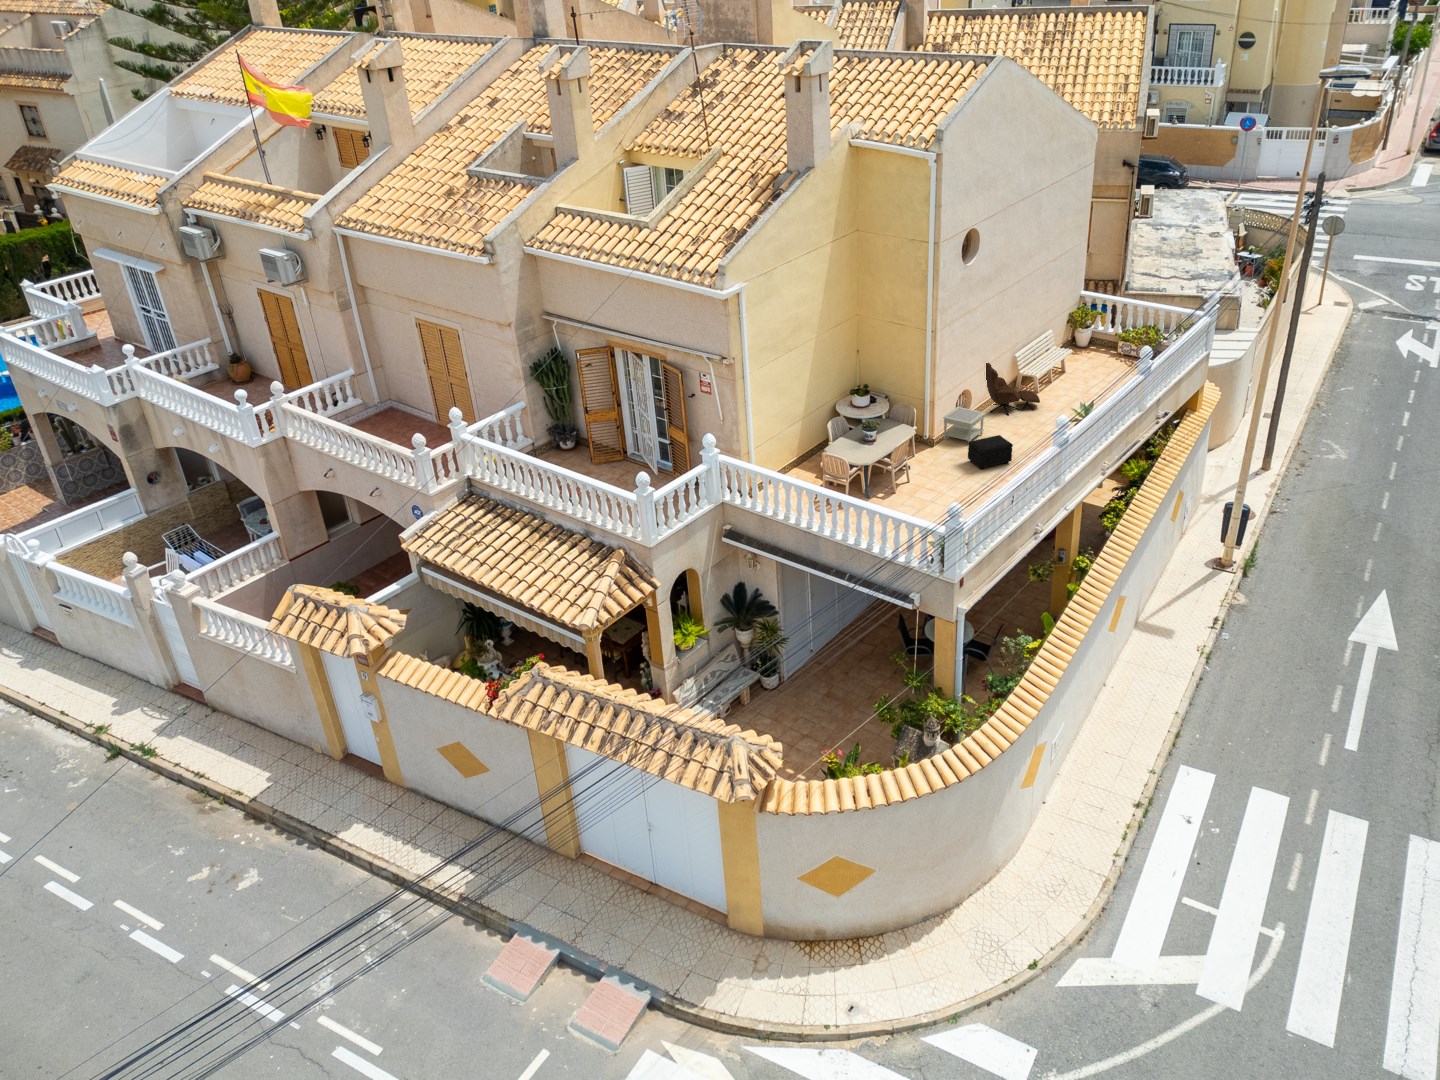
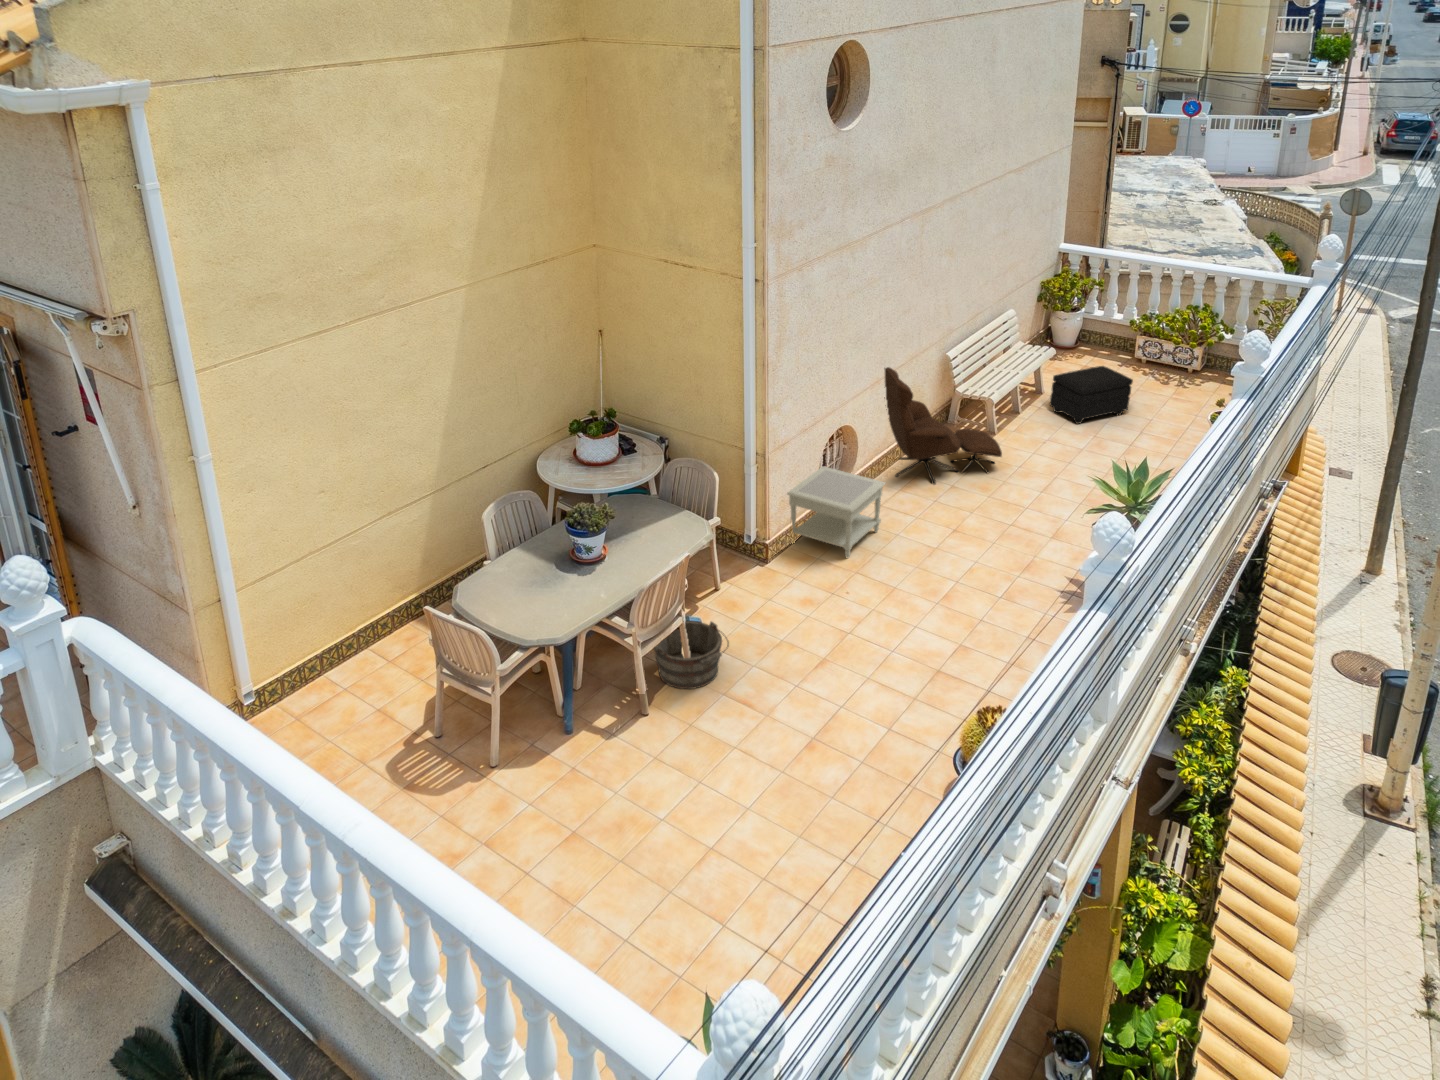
footstool: present [968,435,1013,469] -> present [1050,366,1133,424]
bucket: none [896,464,926,488] -> present [654,621,729,689]

